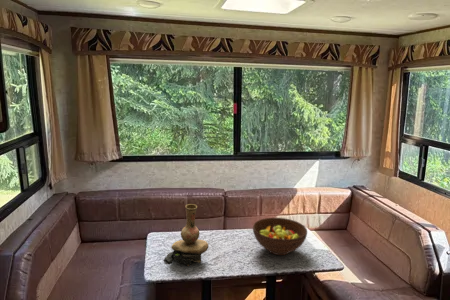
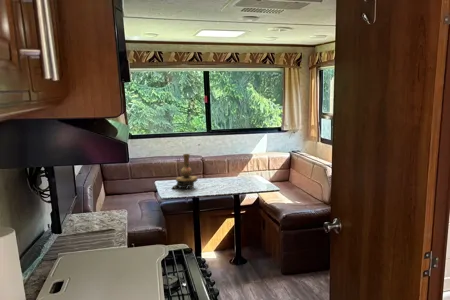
fruit bowl: present [253,218,307,255] -> none [223,164,256,183]

